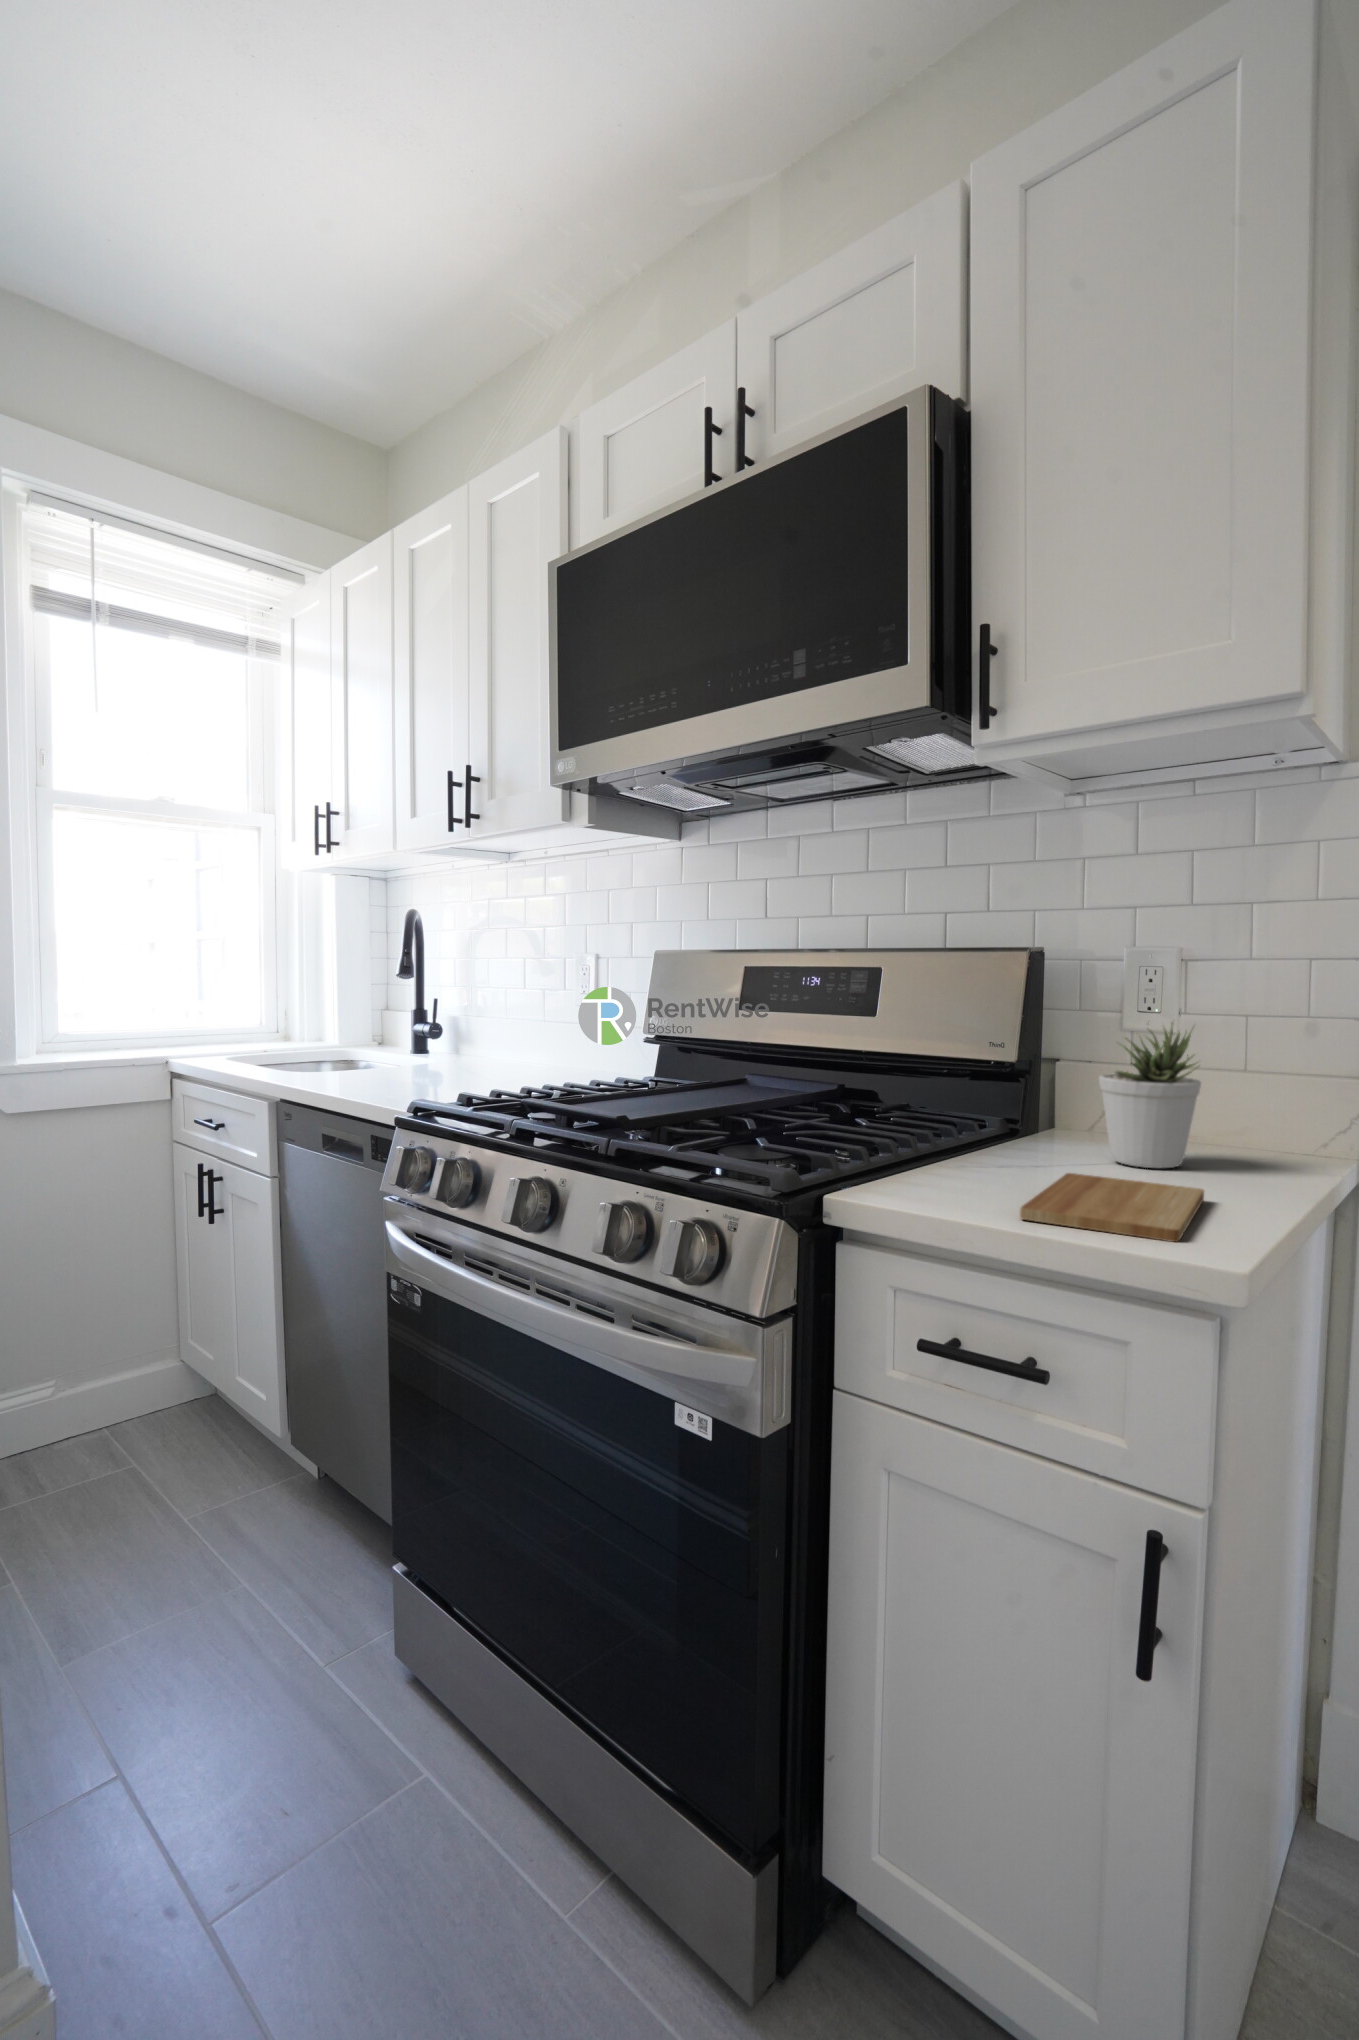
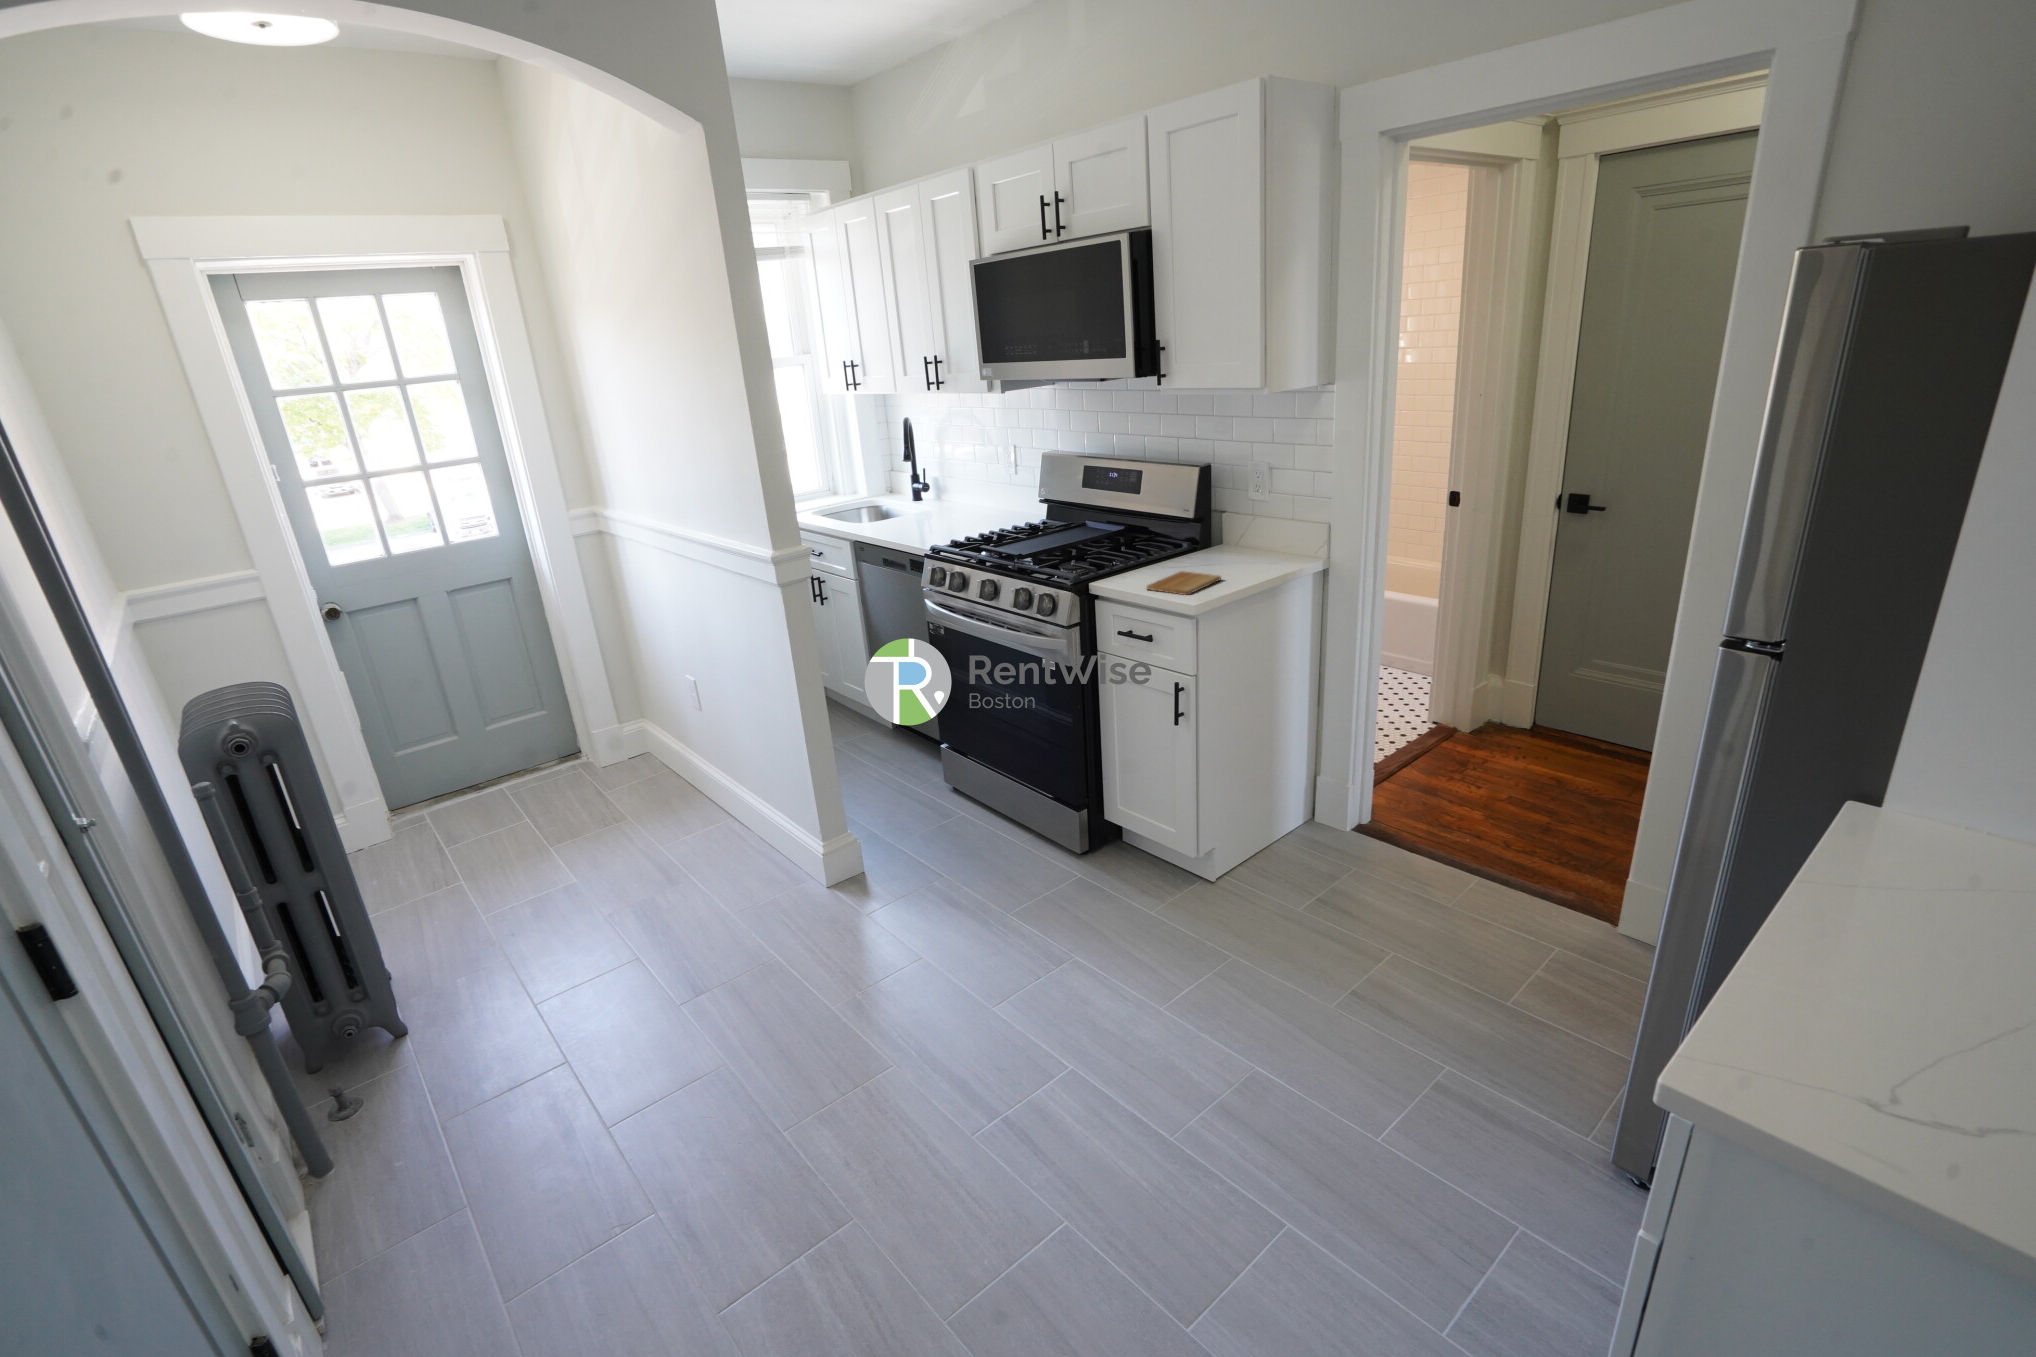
potted plant: present [1099,1023,1201,1168] -> none [1210,507,1249,566]

